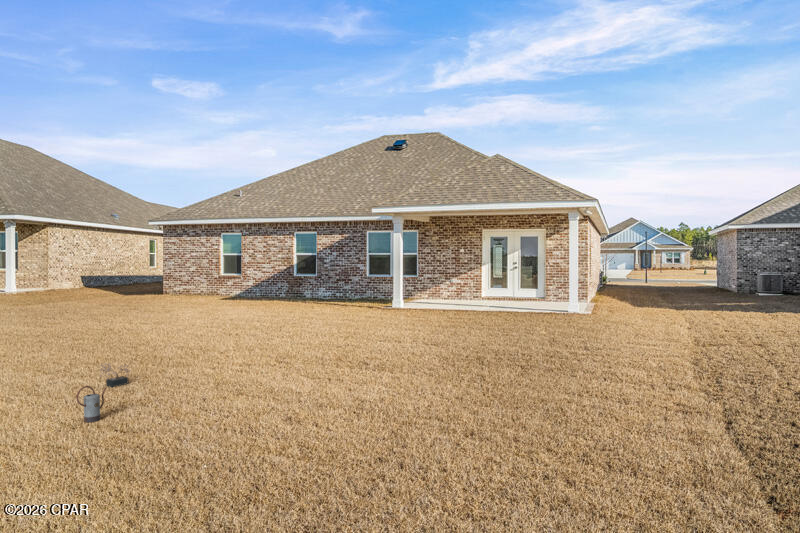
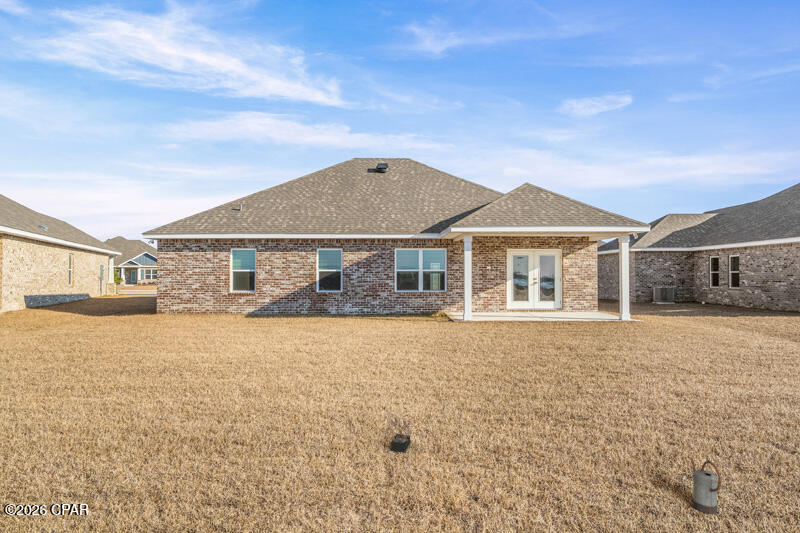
decorative plant: present [102,363,128,387] -> present [386,418,412,452]

